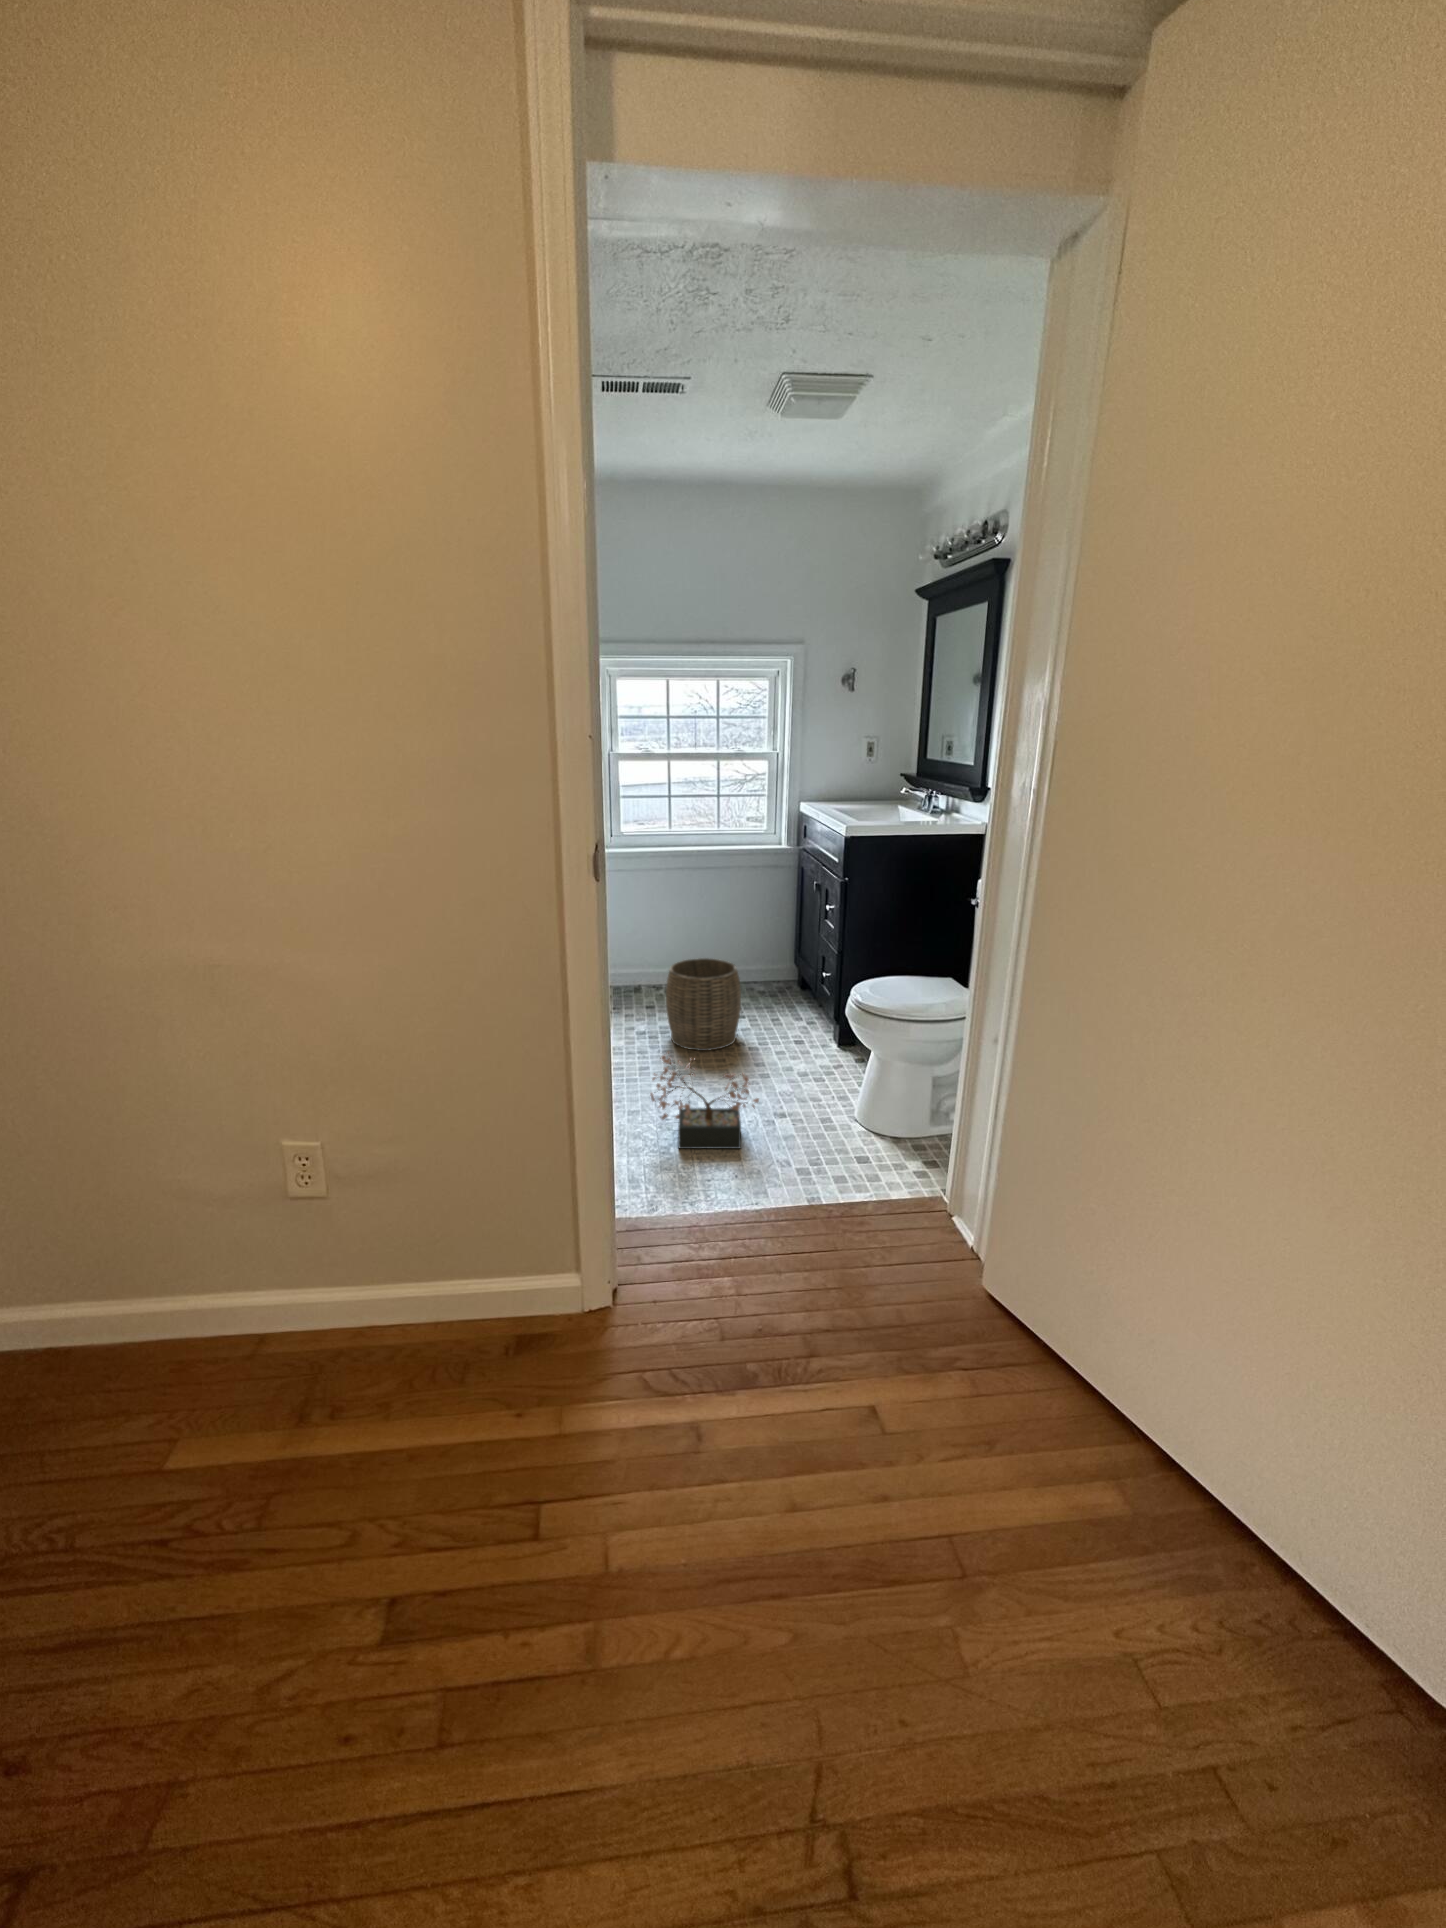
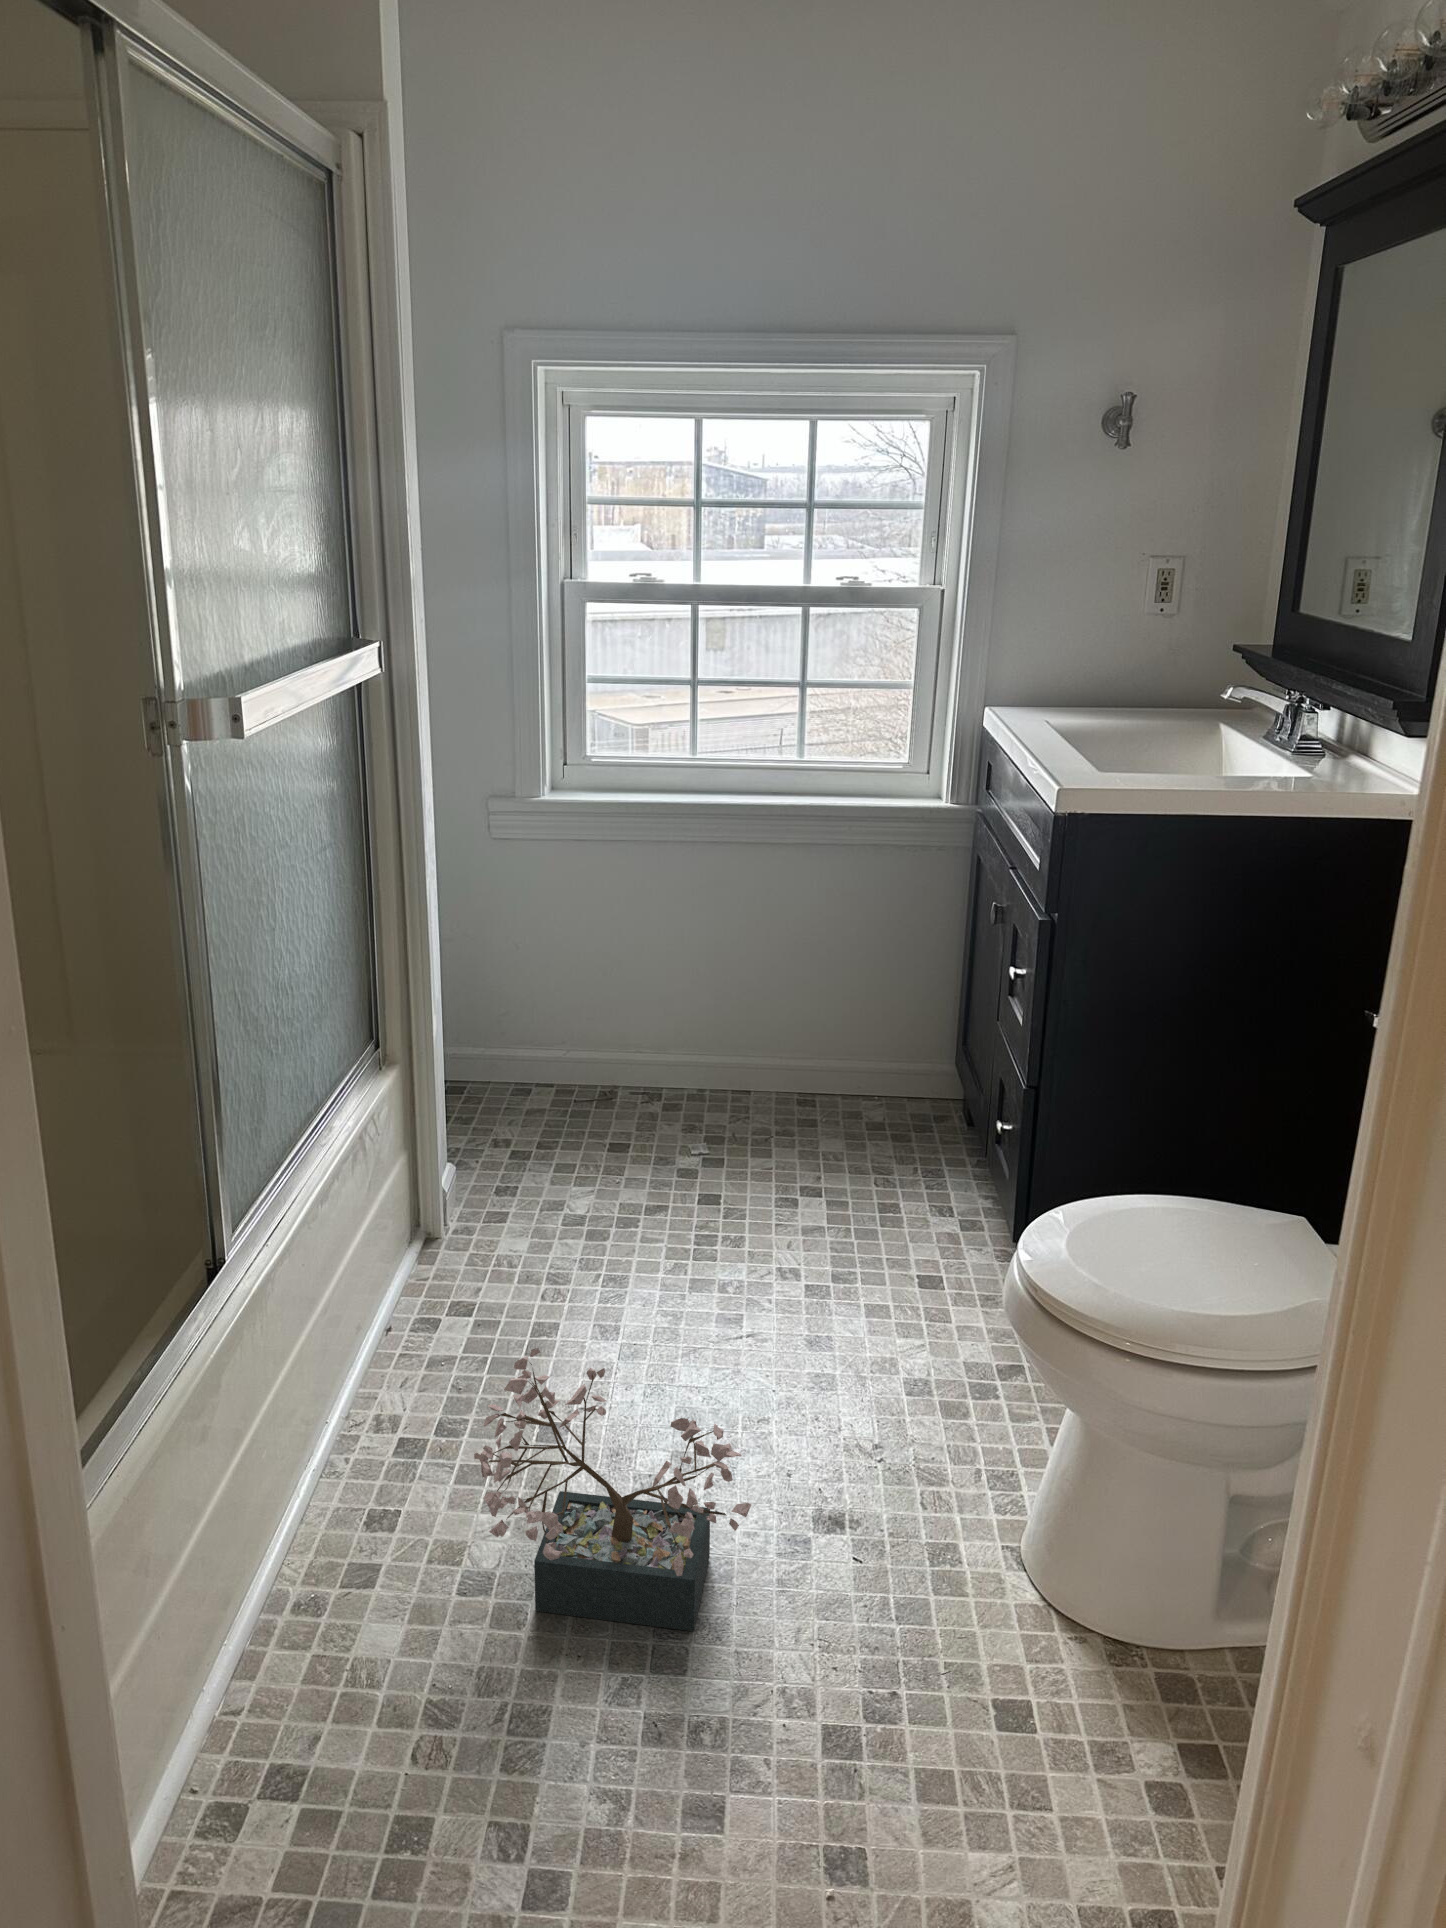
woven basket: present [666,958,741,1051] -> none [623,1061,798,1287]

